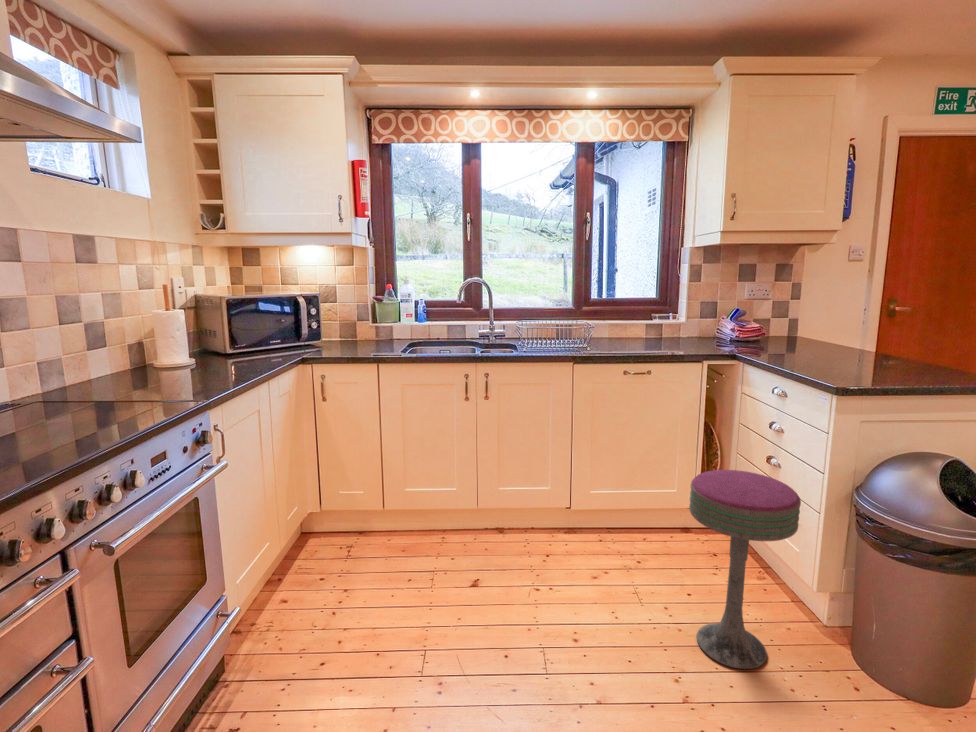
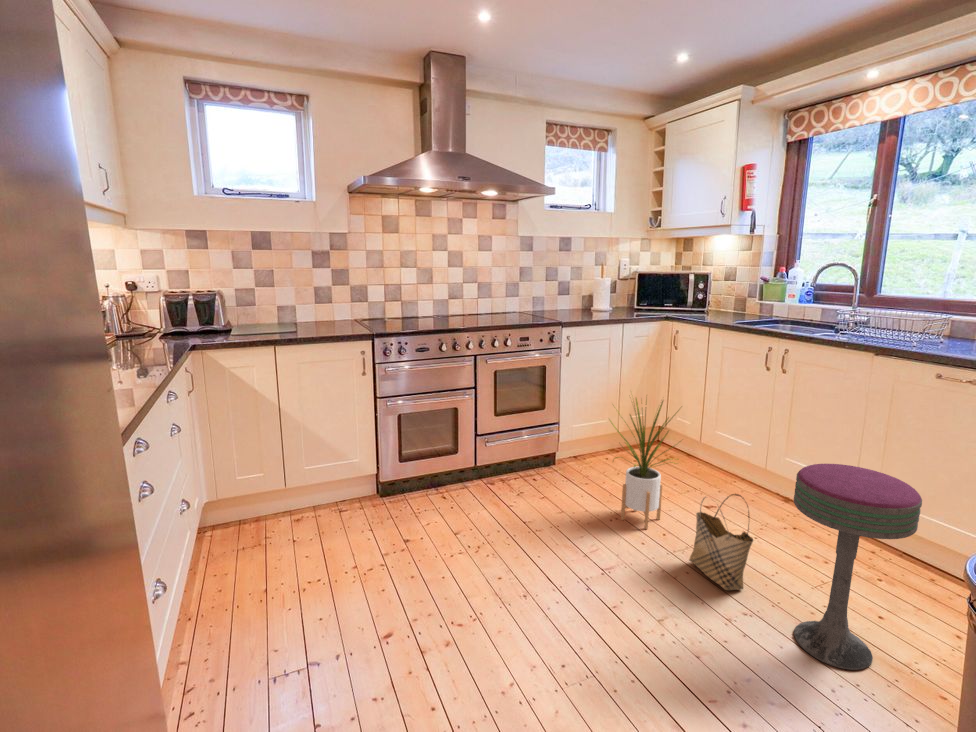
house plant: none [397,470,509,676] -> present [610,399,679,529]
woven basket: none [570,552,647,667] -> present [689,494,753,590]

